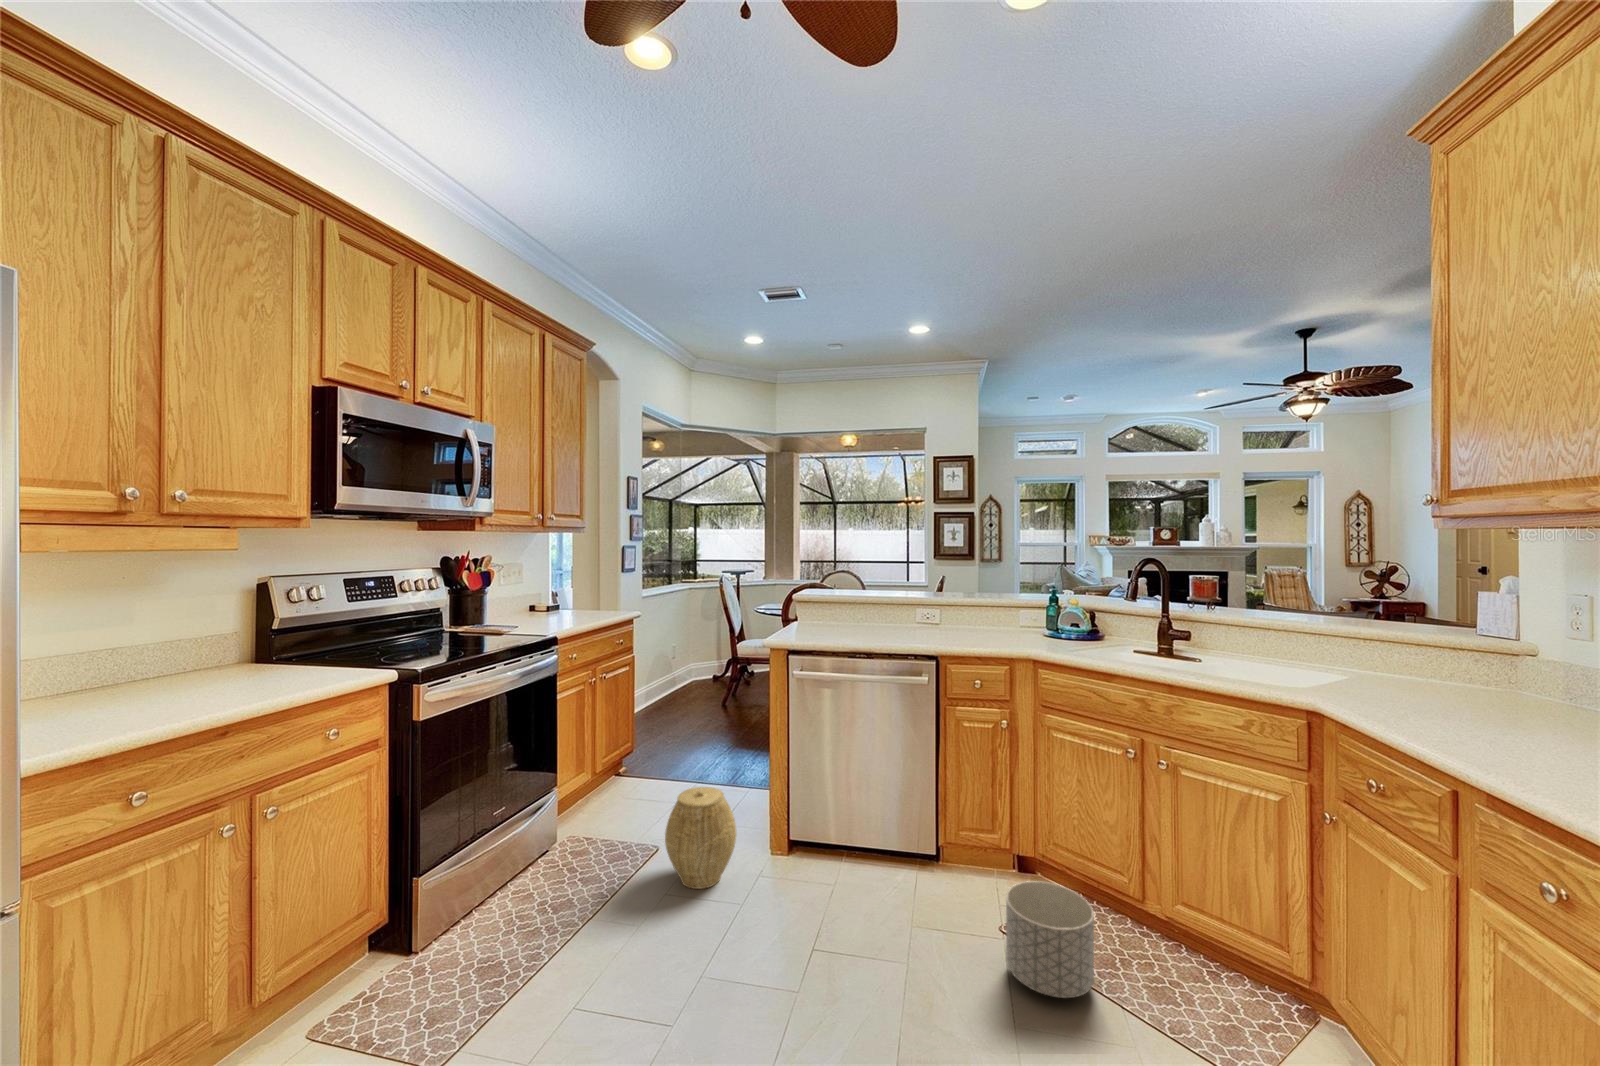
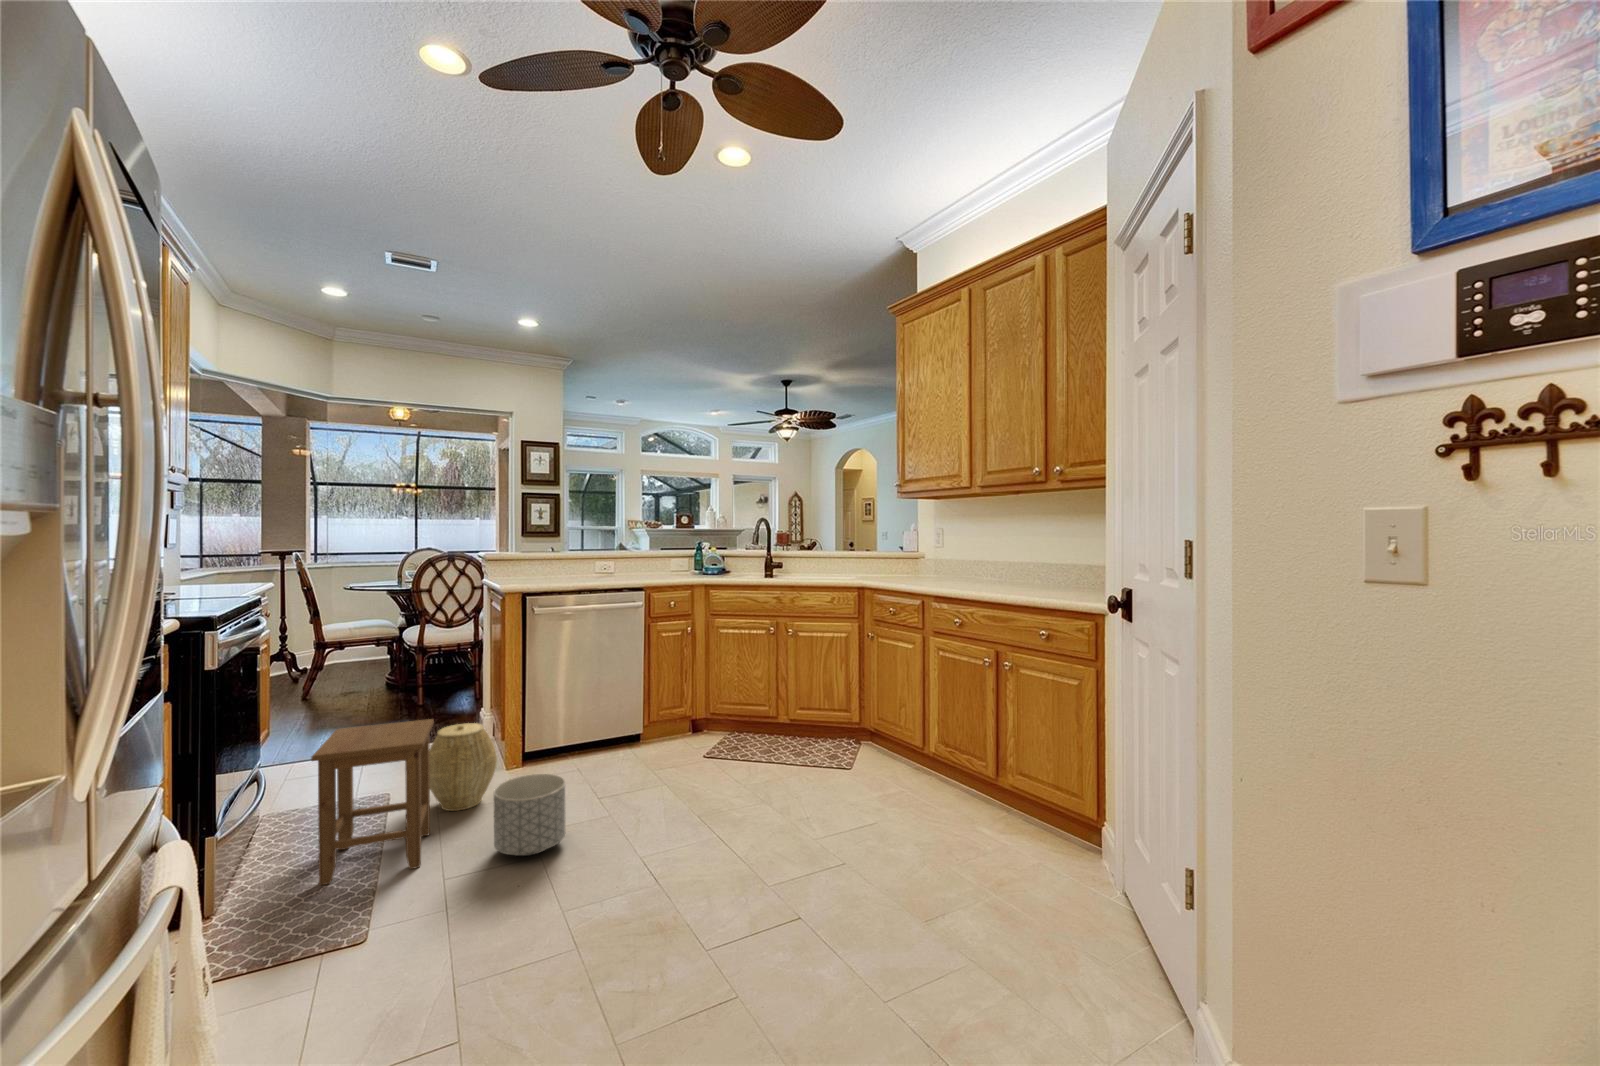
stool: none [509,773,647,960] -> present [311,719,434,885]
planter: present [1006,881,1094,998] -> present [494,774,566,856]

